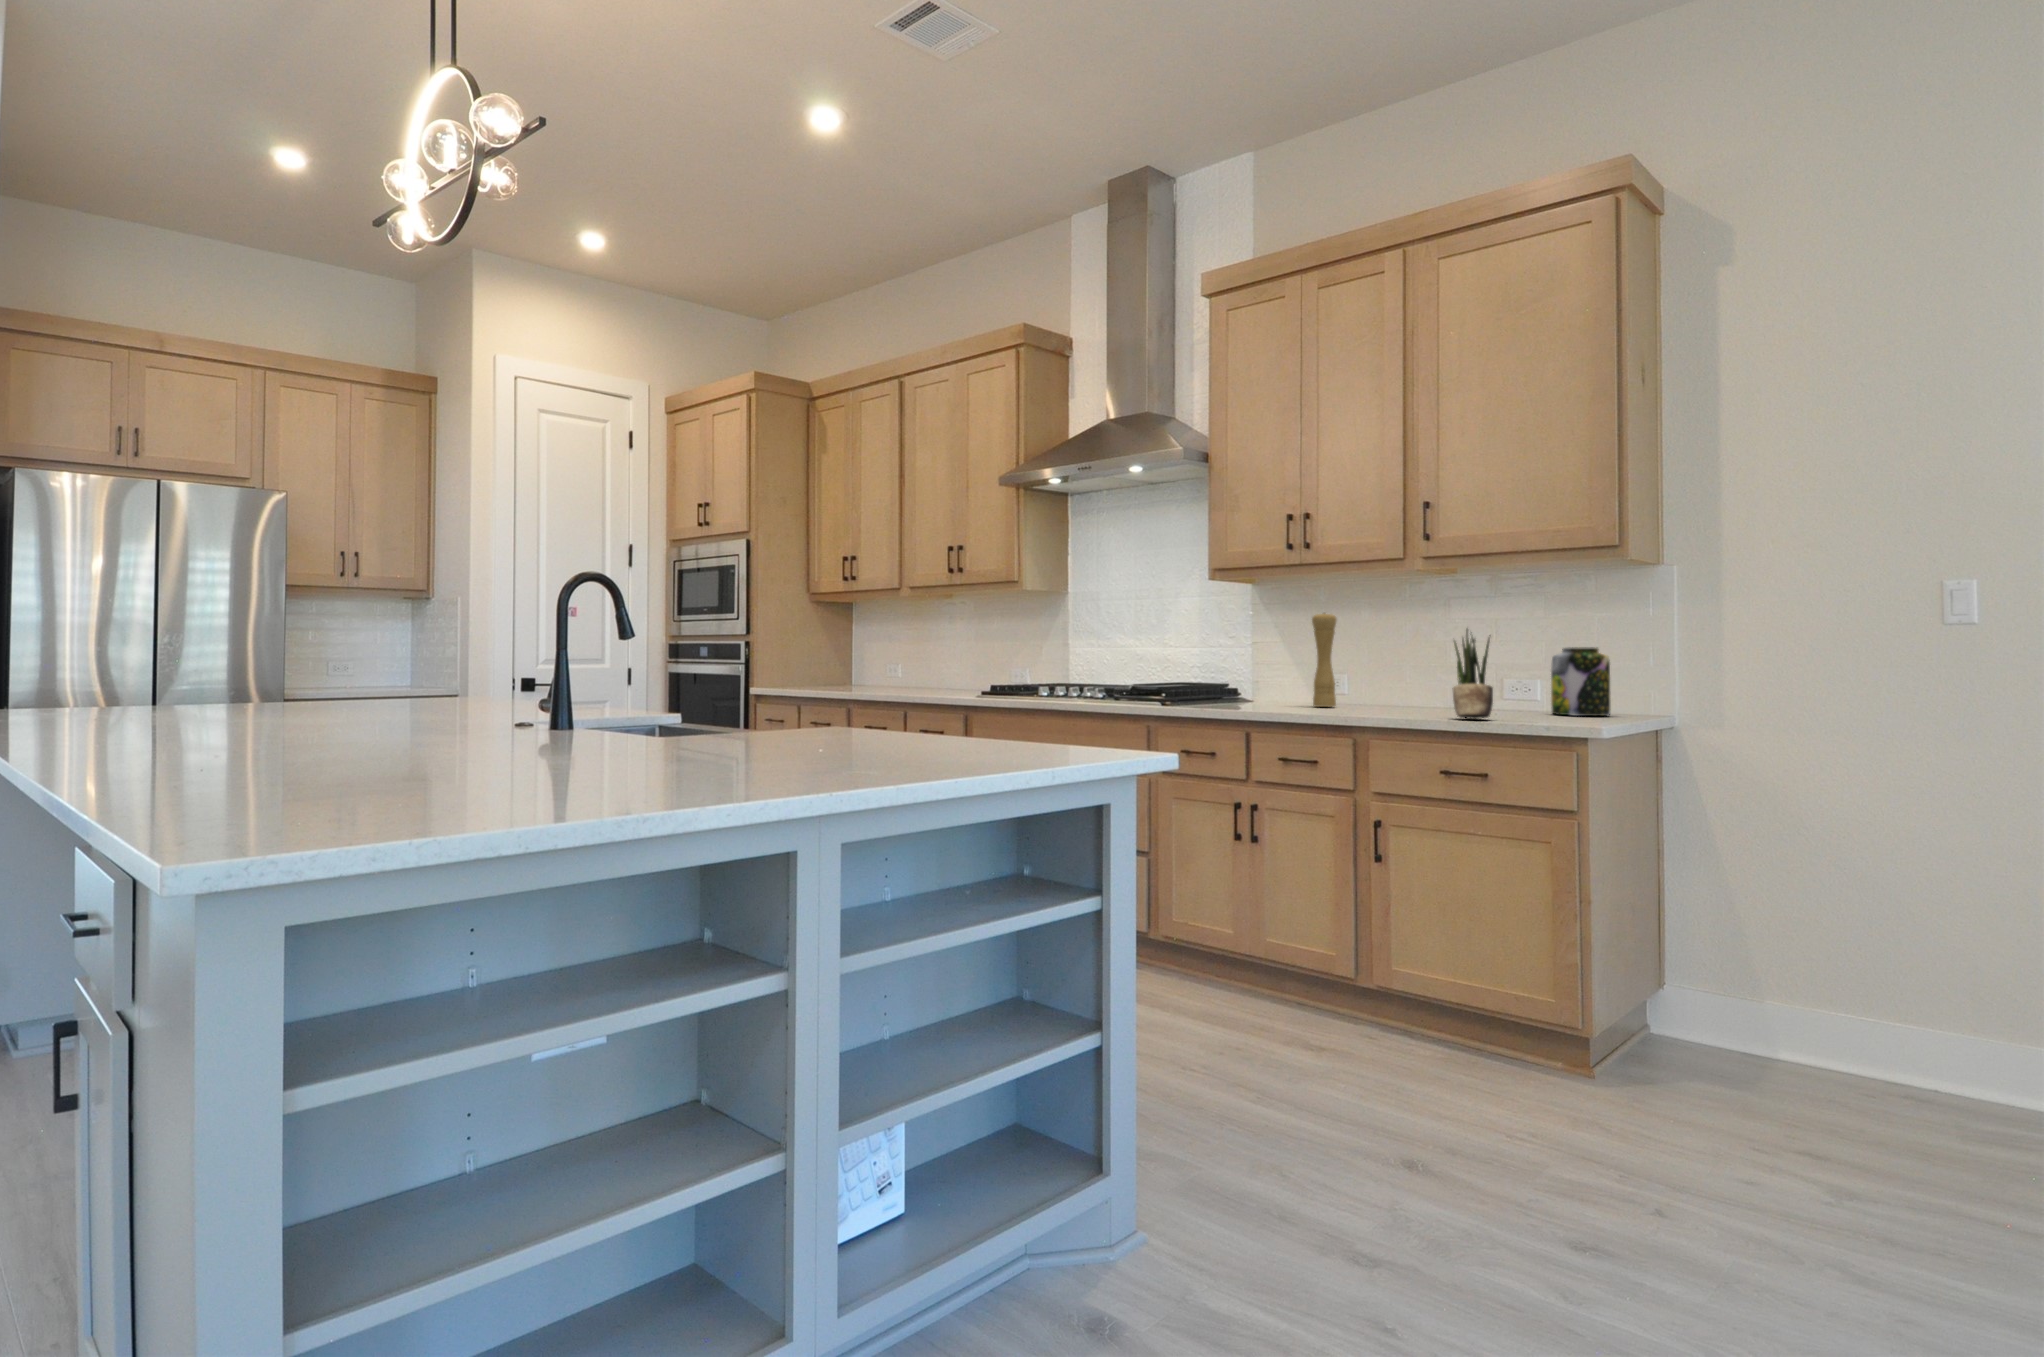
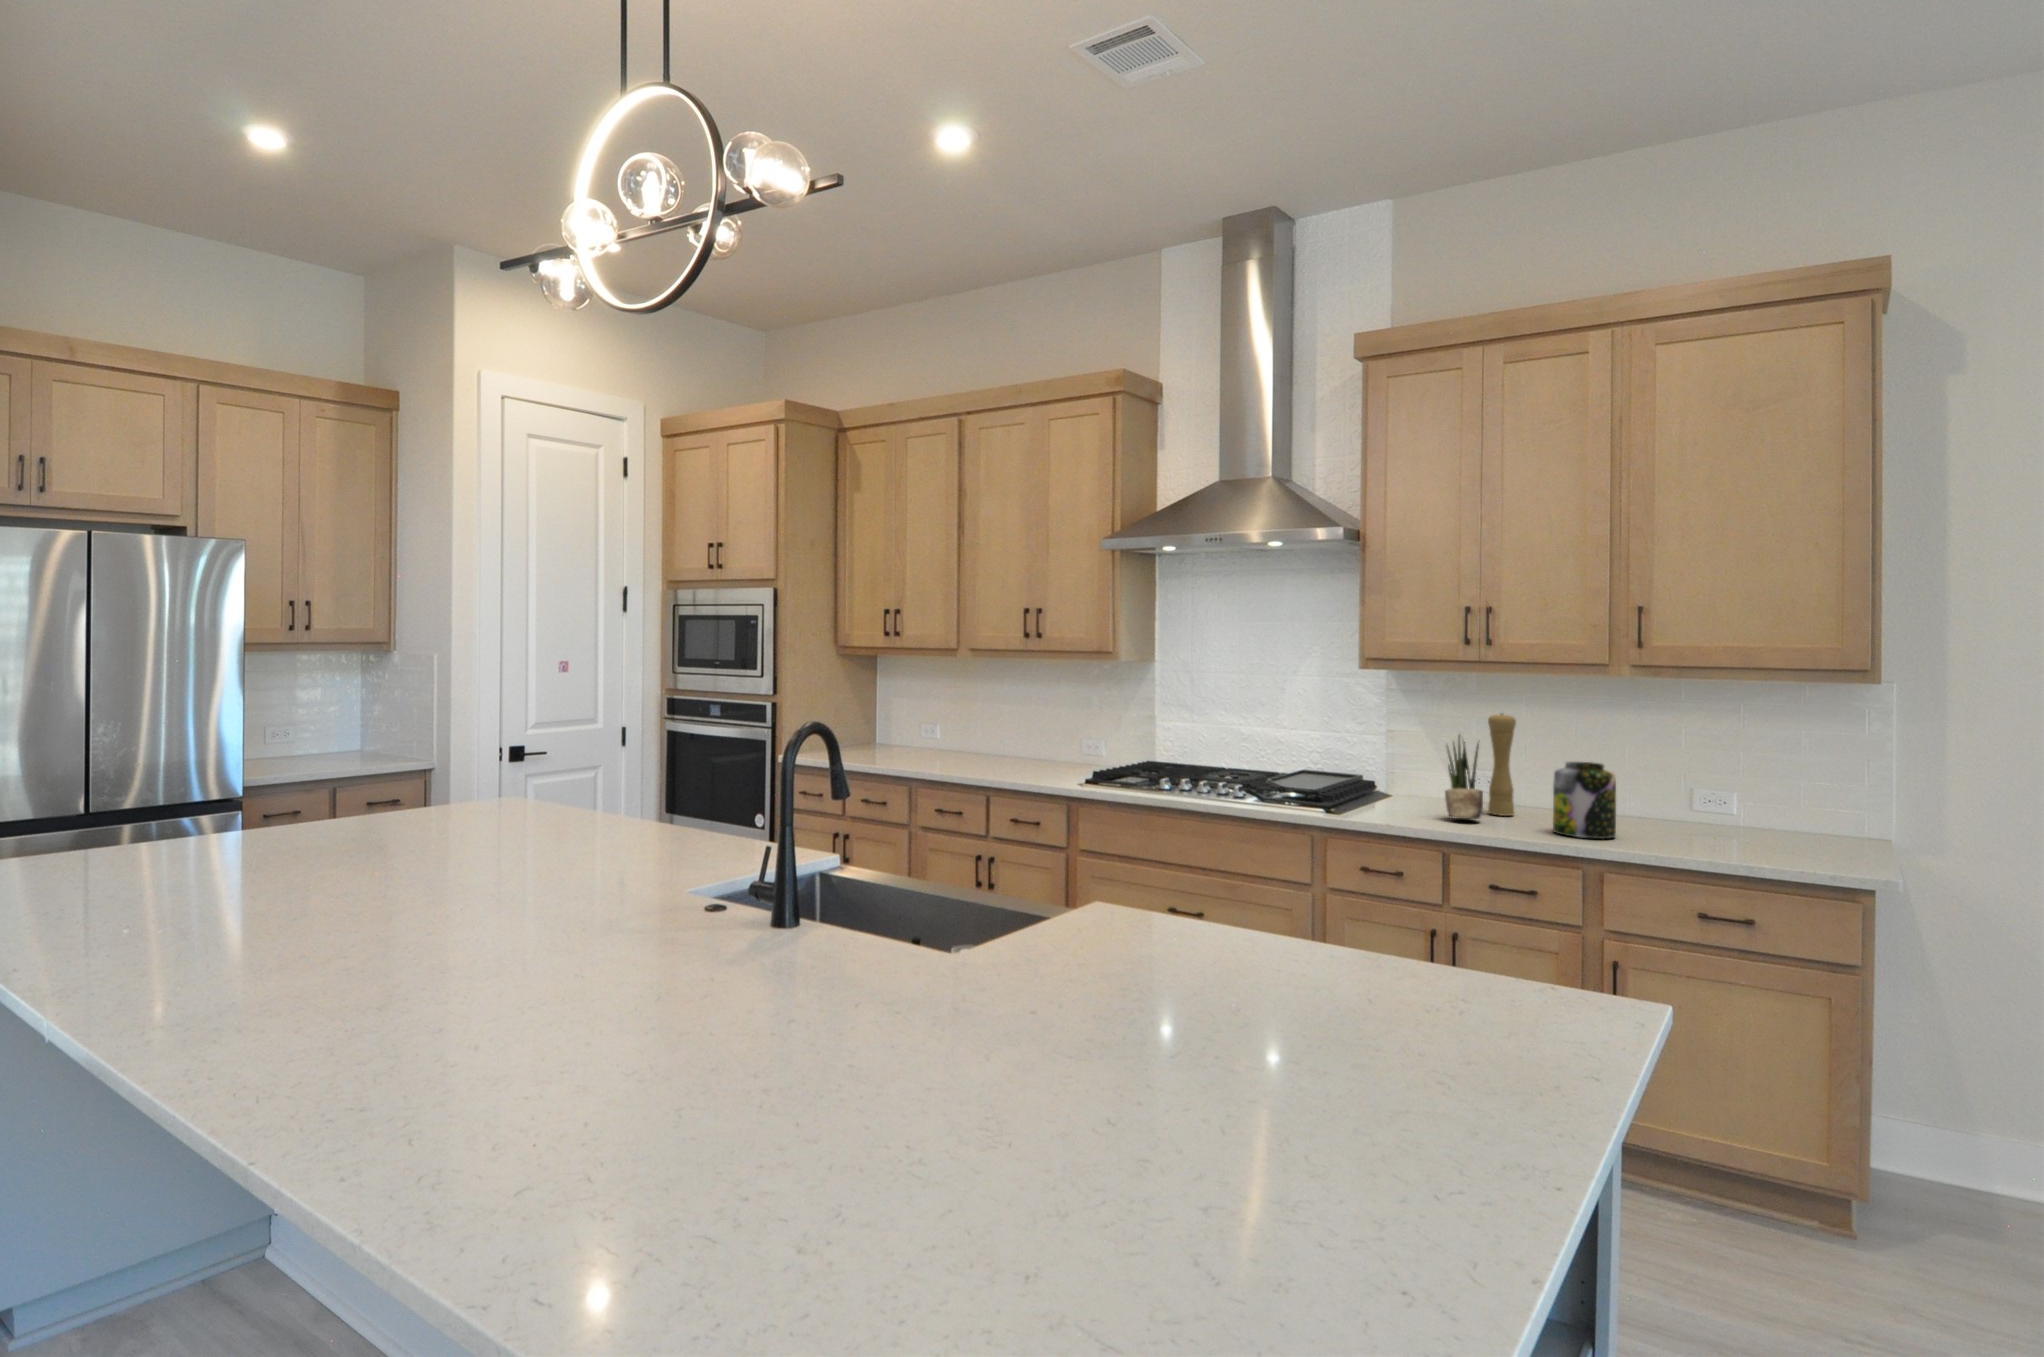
potted plant: present [1453,629,1493,719] -> present [1445,736,1483,819]
jar: present [1551,647,1611,716] -> present [1553,762,1616,839]

